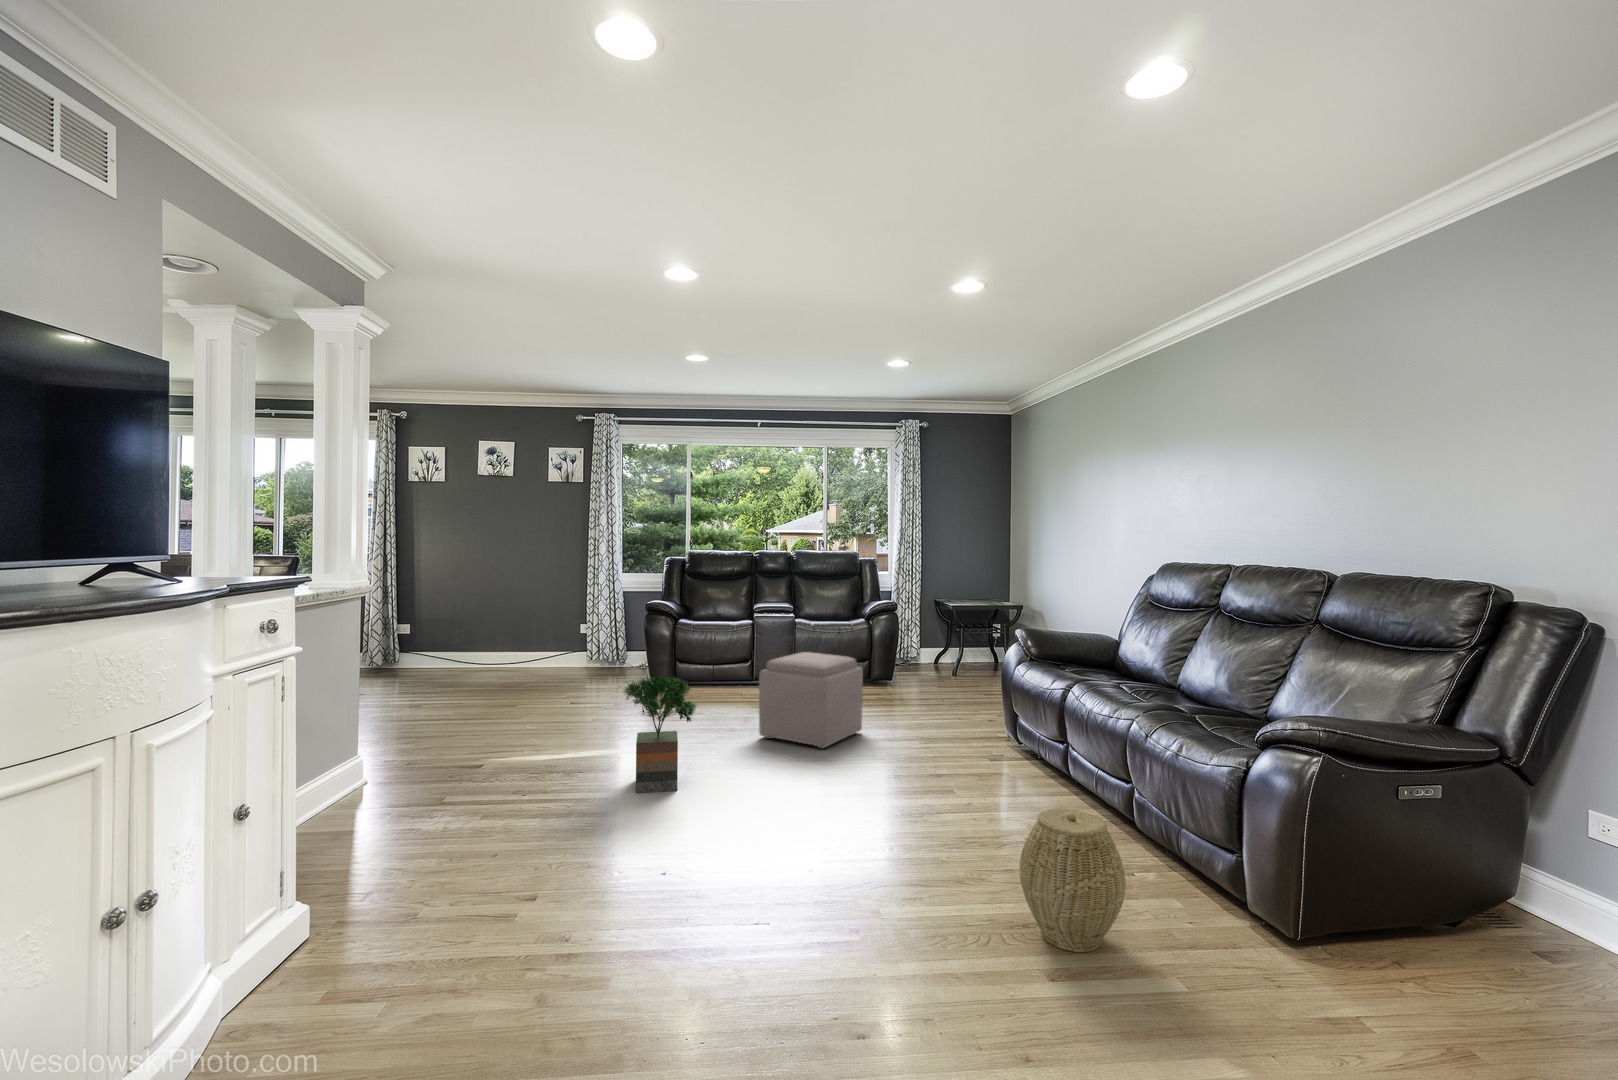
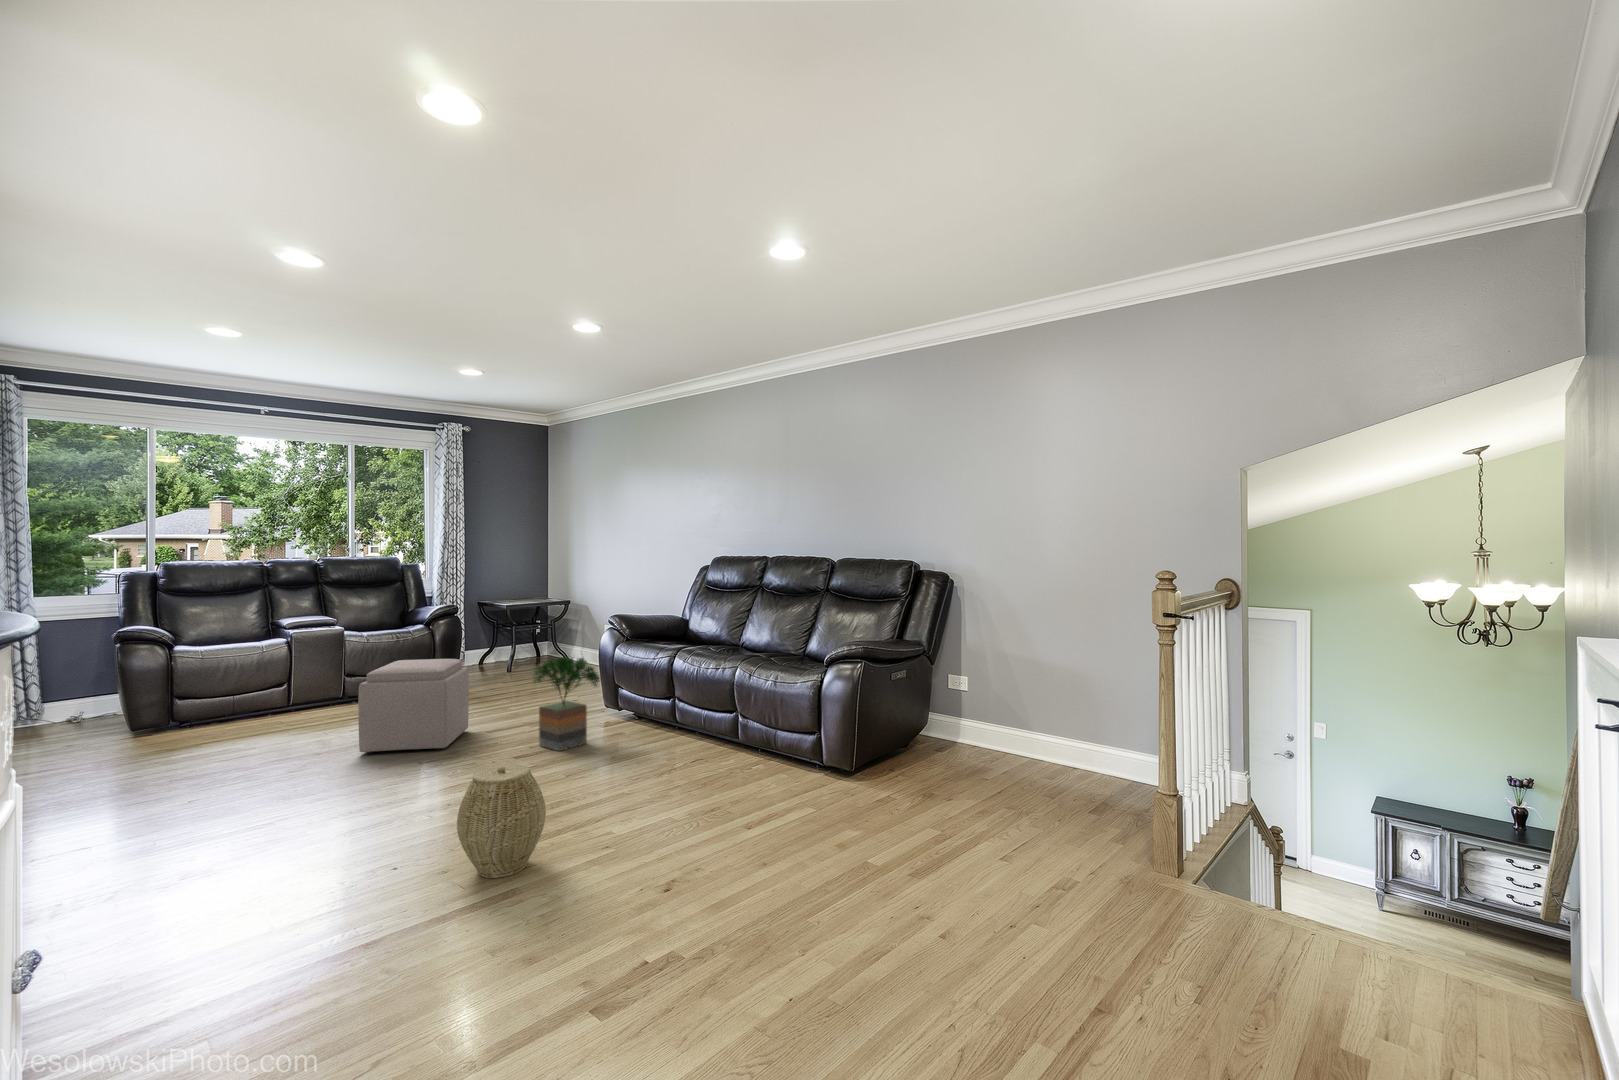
potted tree: present [623,676,697,793] -> present [533,657,600,751]
woven basket: present [1019,809,1126,952] -> present [457,765,546,878]

